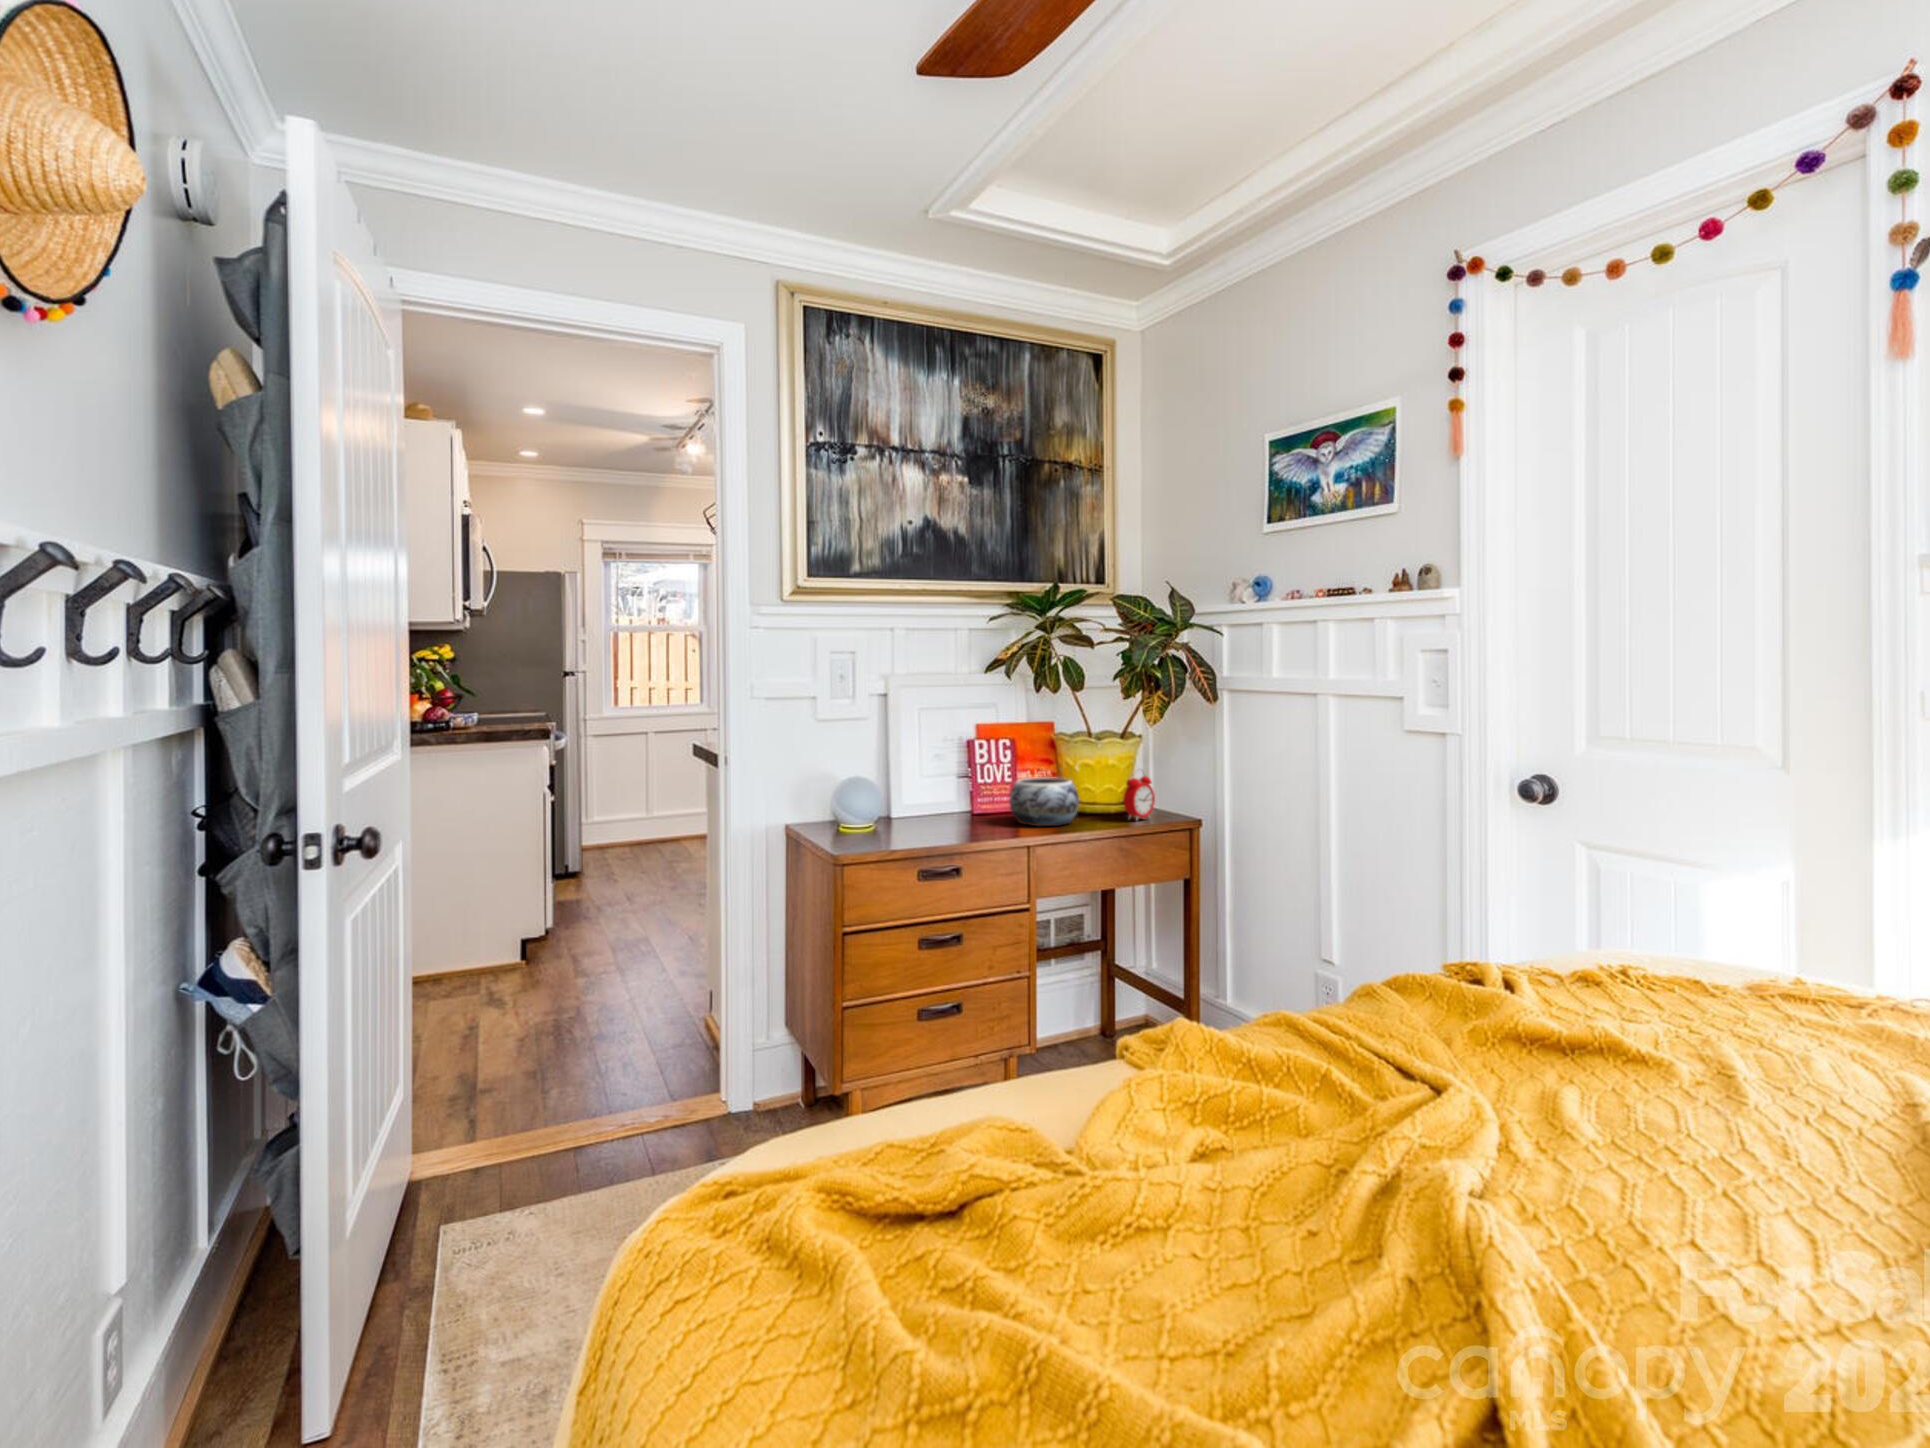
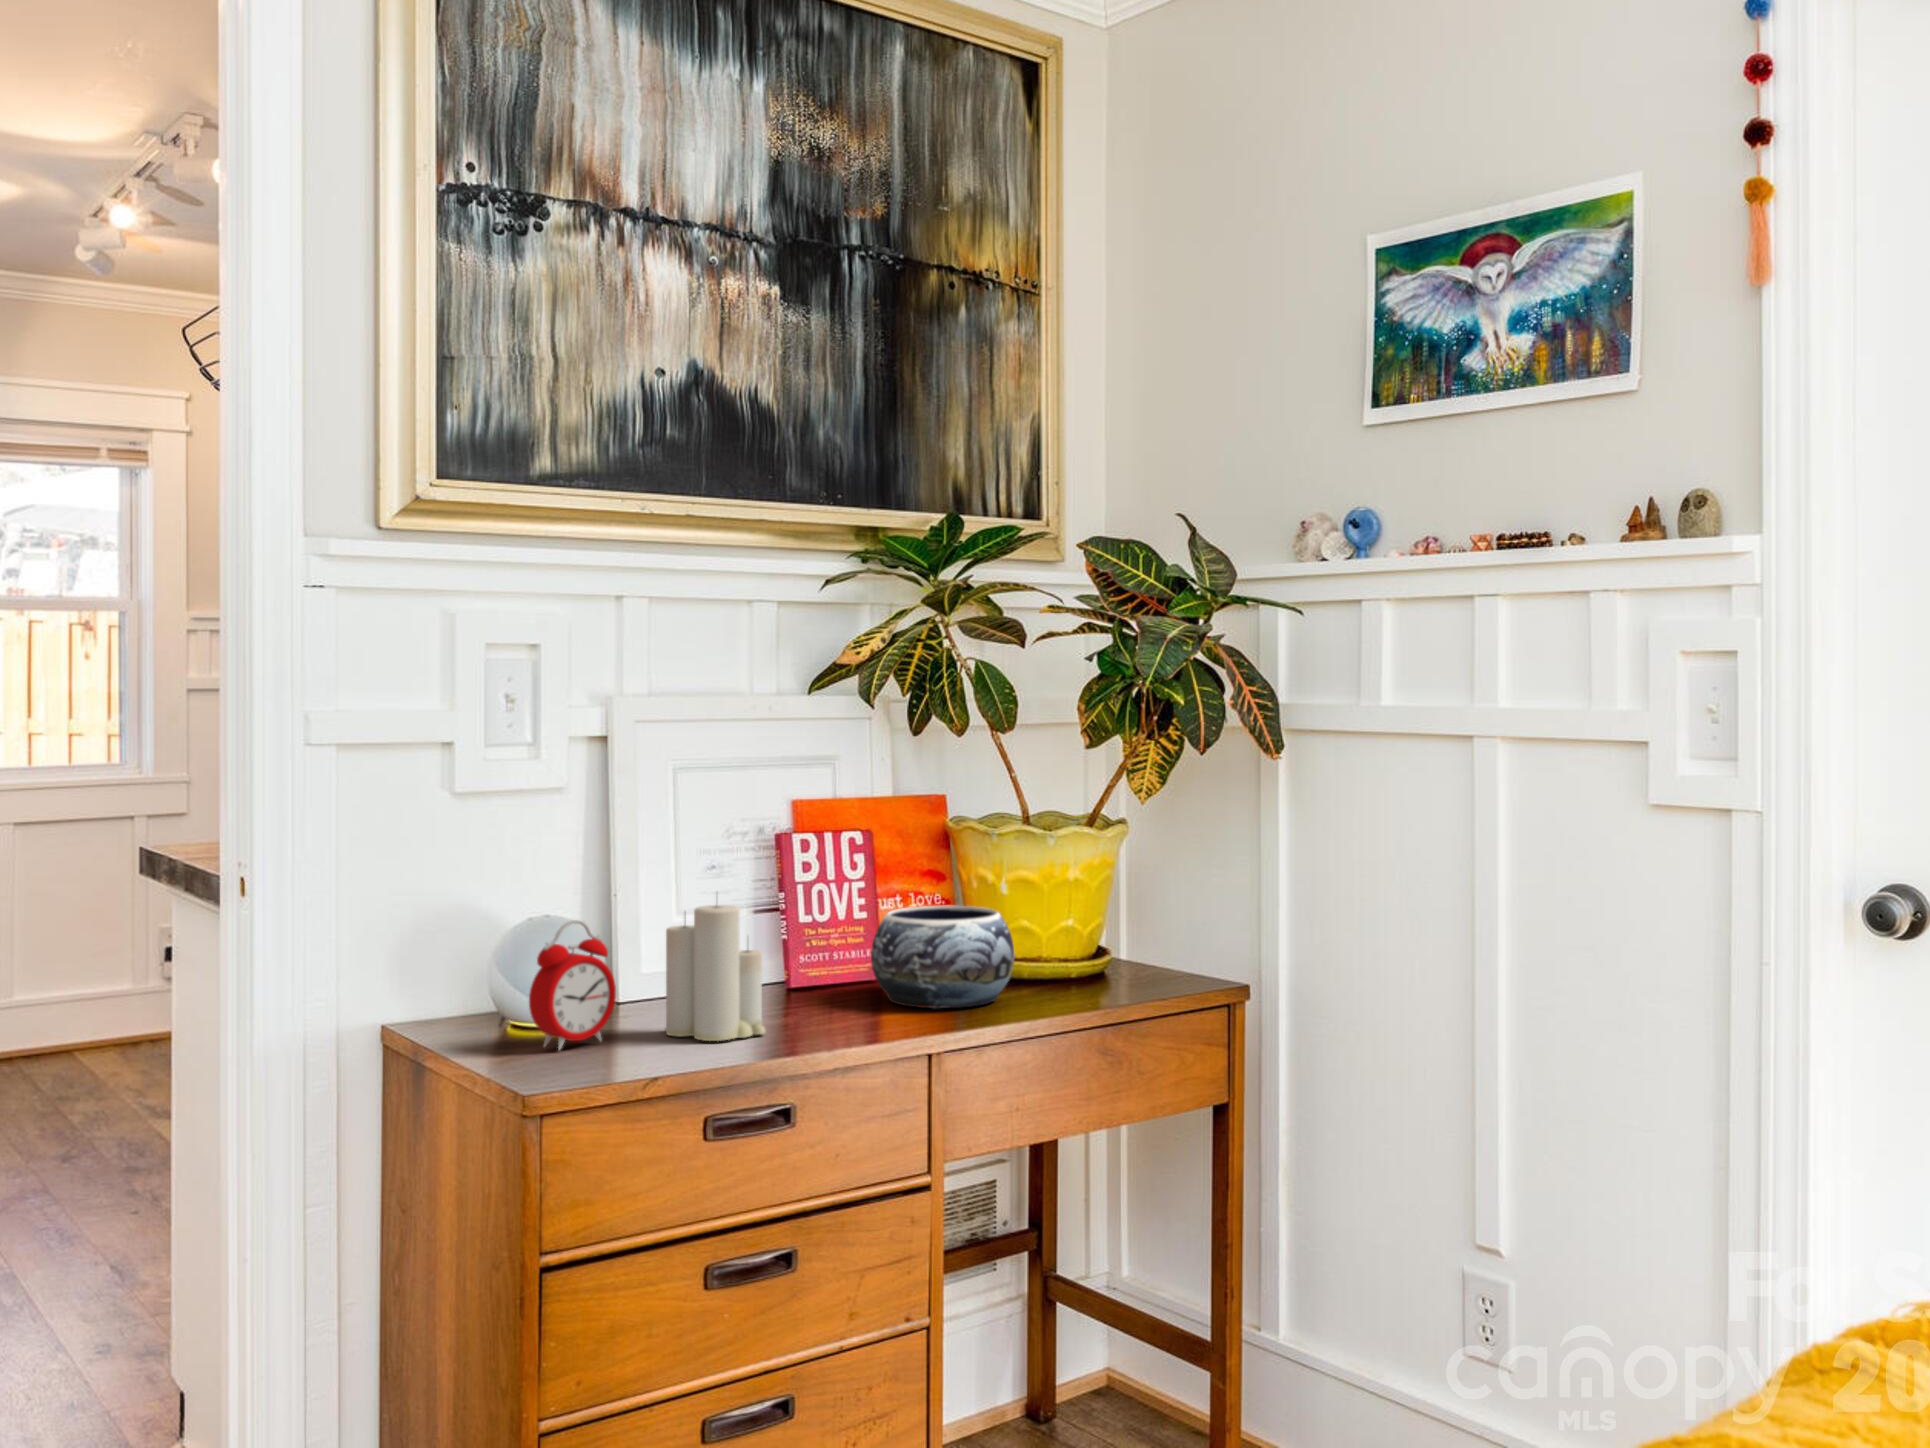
candle: none [908,767,954,837] -> present [666,904,765,1041]
alarm clock: present [1123,769,1155,819] -> present [529,920,616,1050]

